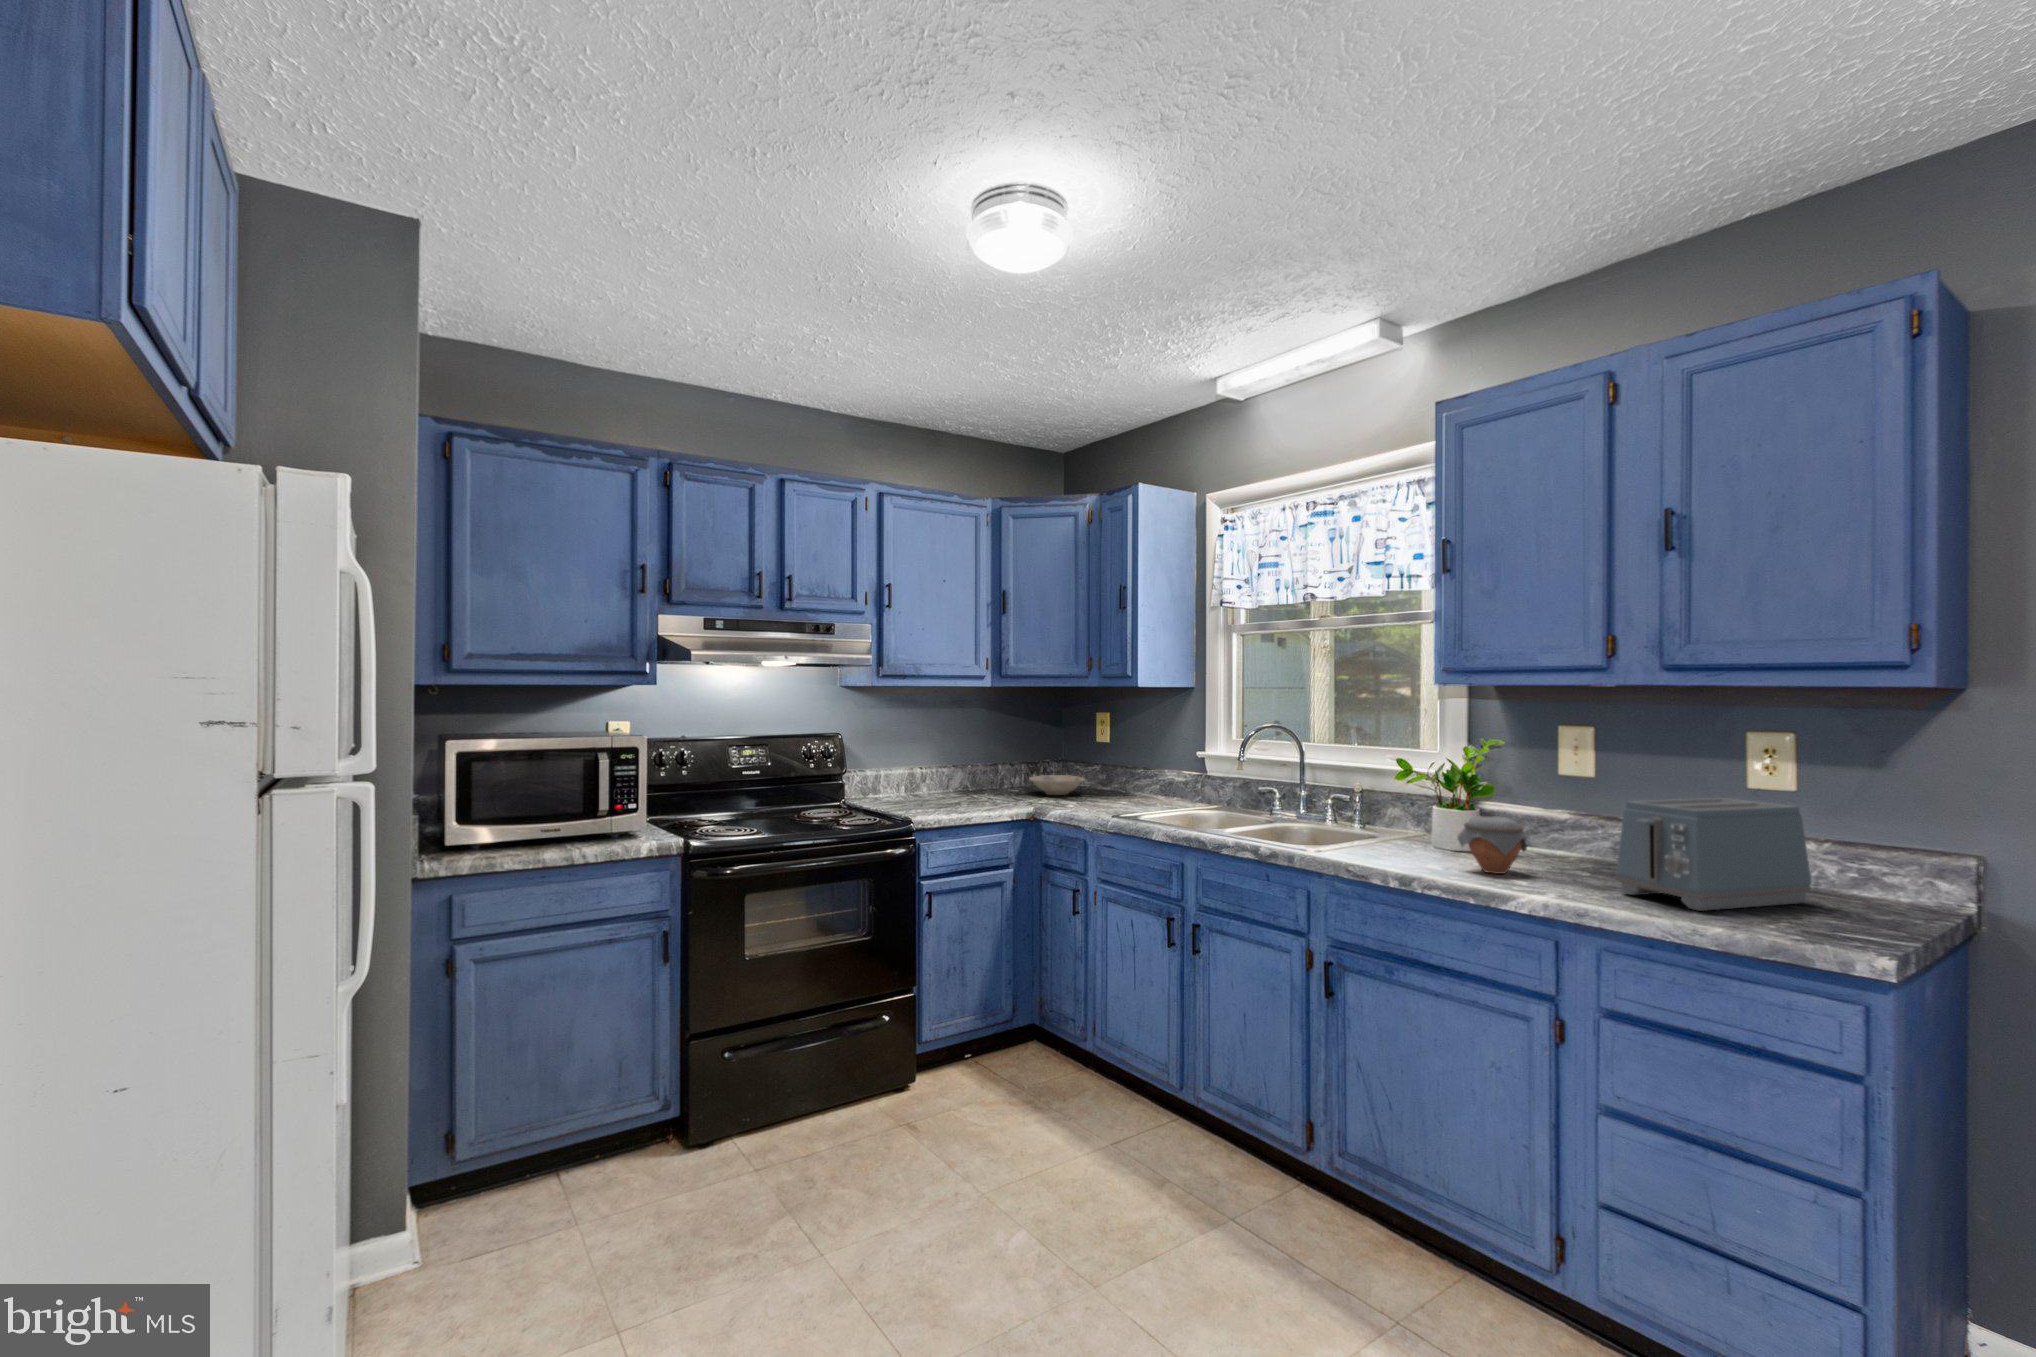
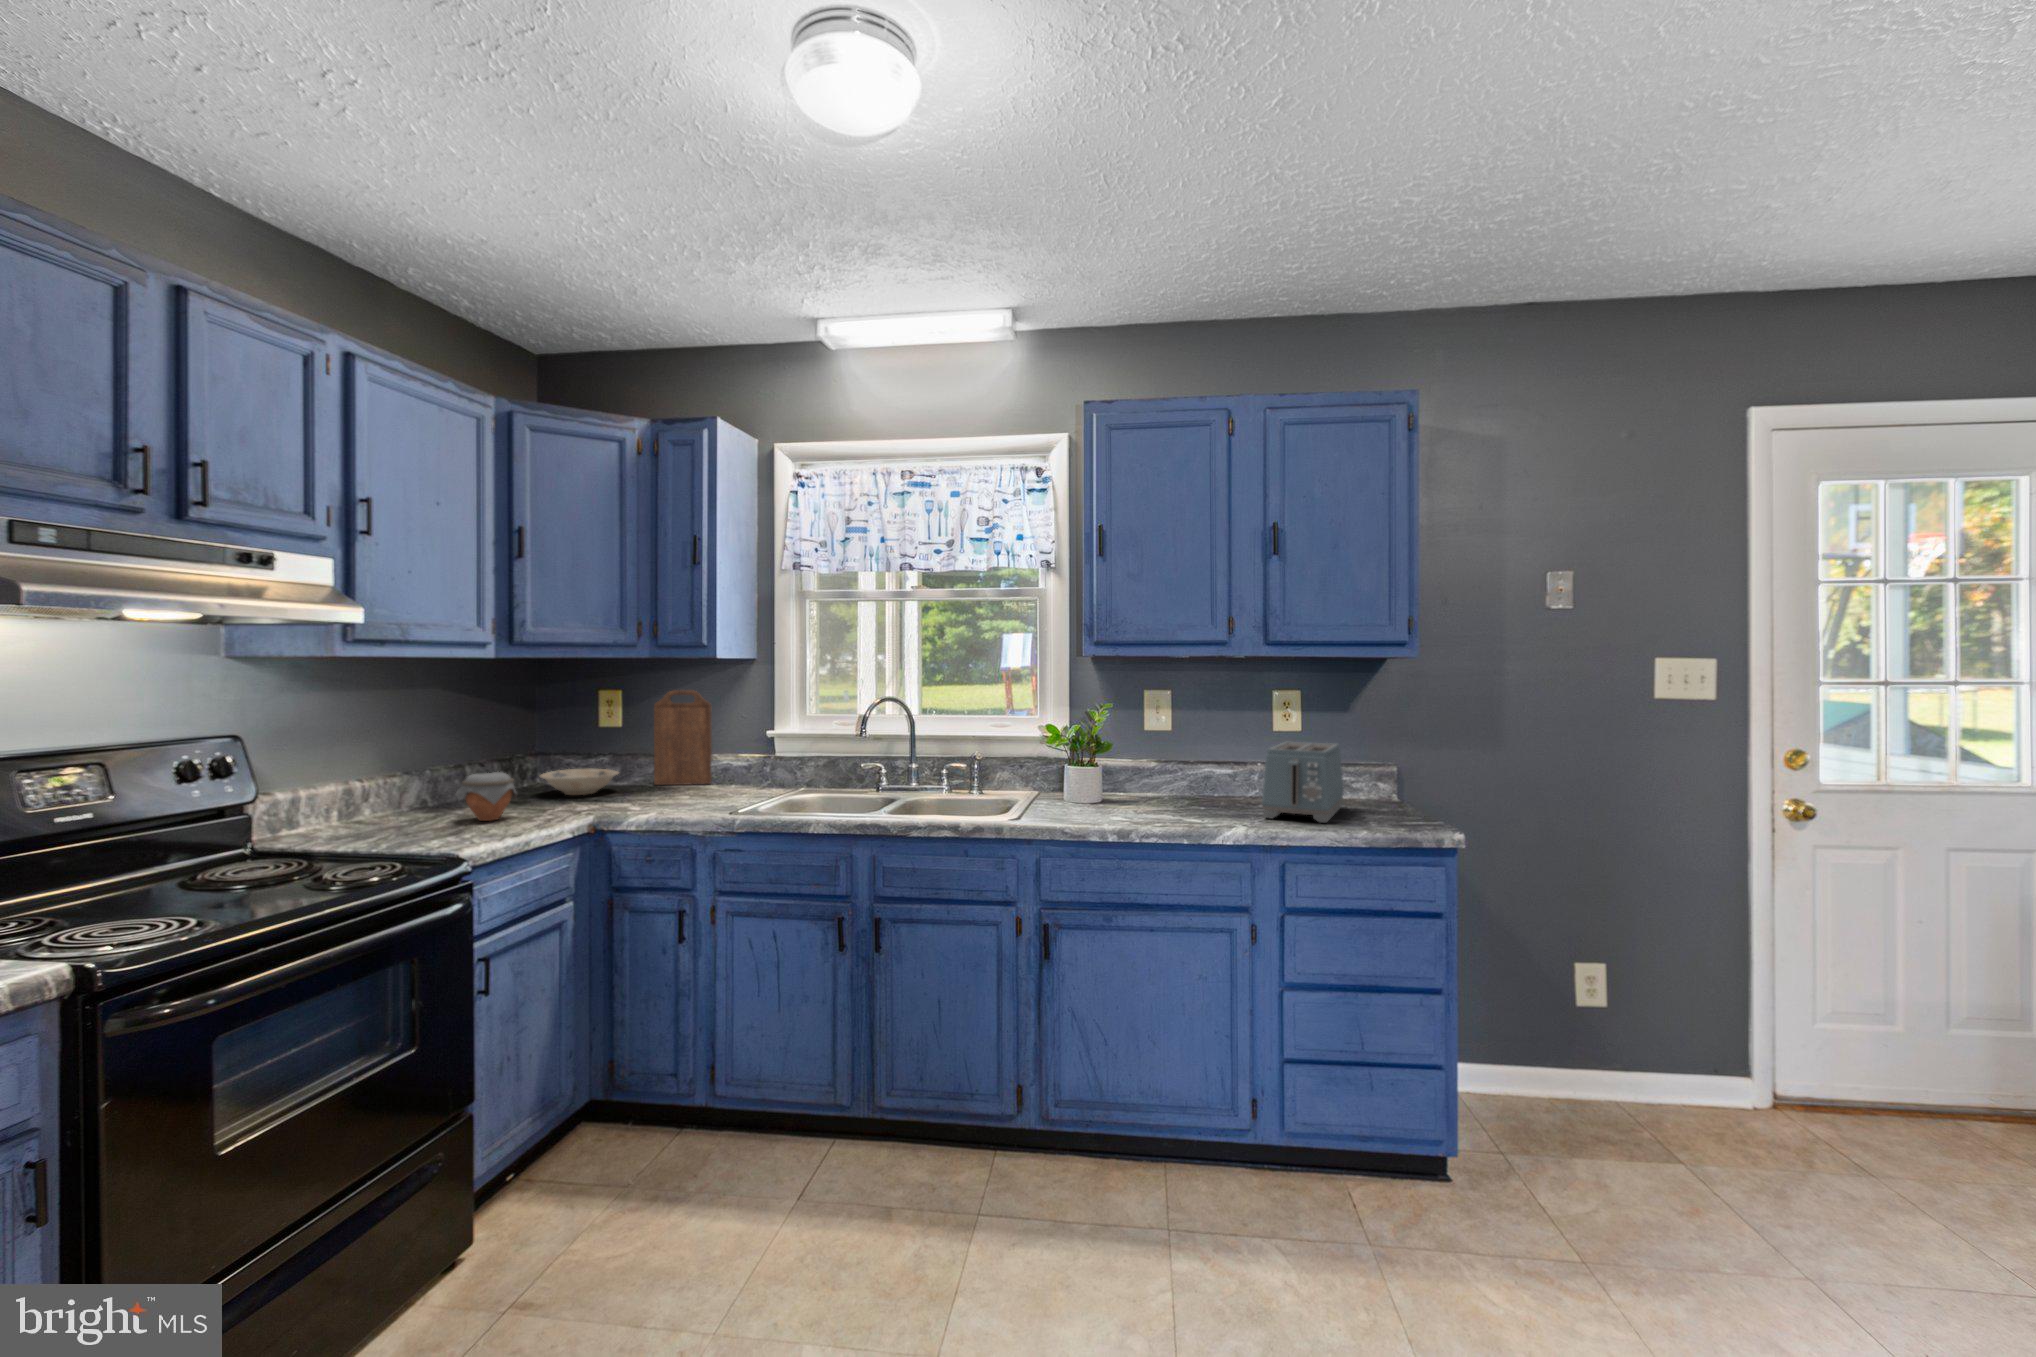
cutting board: none [1117,714,1158,797] -> present [654,690,712,785]
jar: present [1457,816,1527,874] -> present [455,772,517,821]

